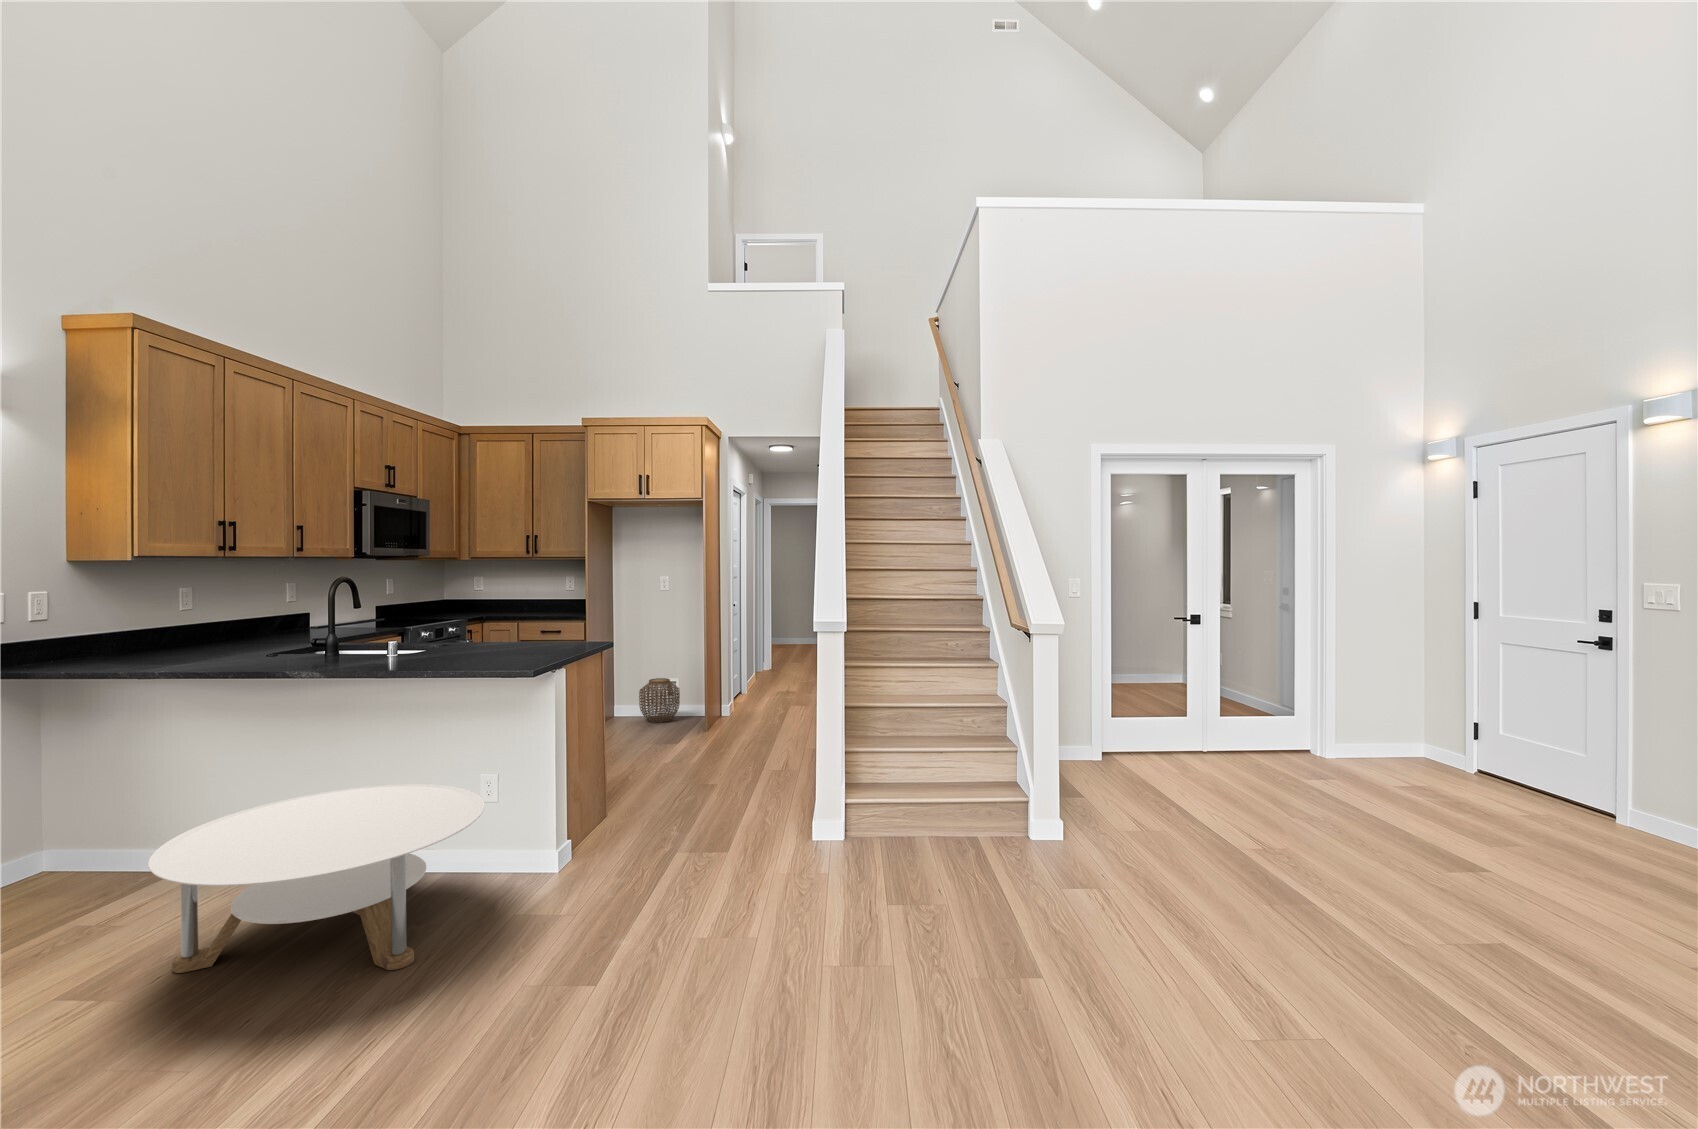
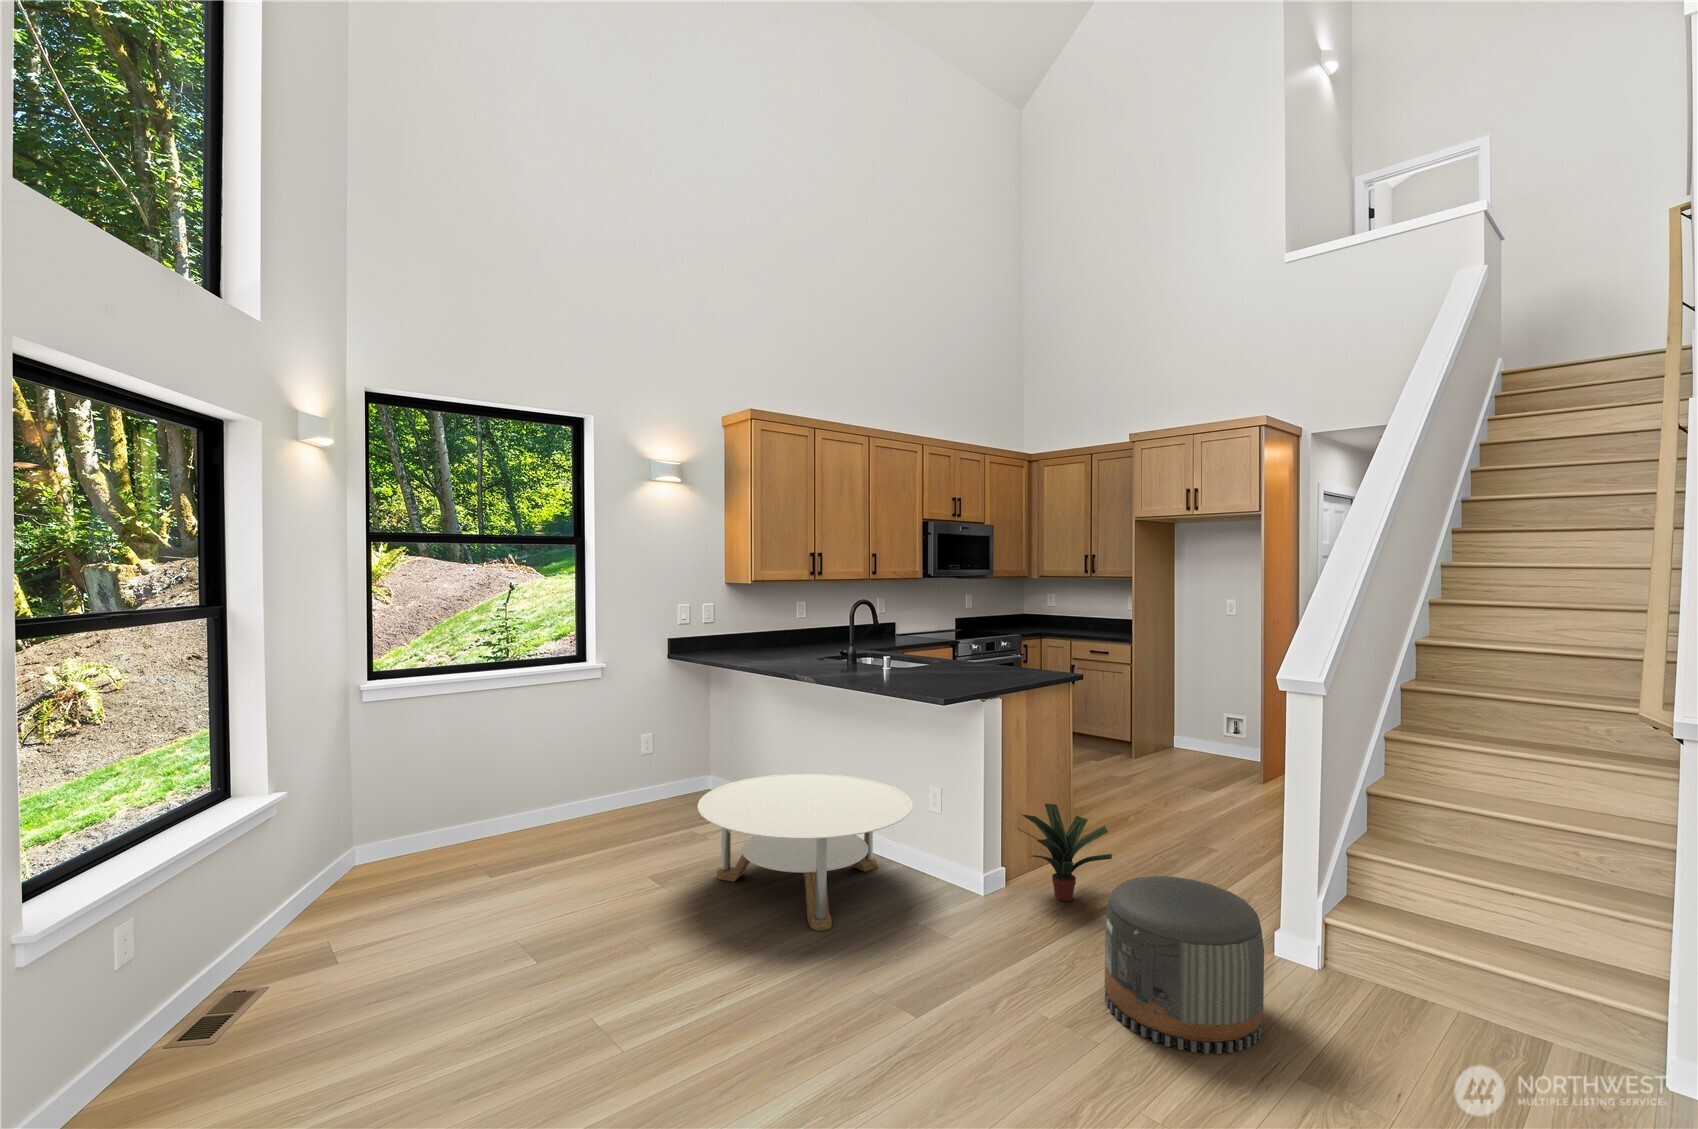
woven basket: present [639,678,680,722] -> none [1188,723,1238,775]
potted plant: none [585,761,674,849] -> present [1019,804,1112,901]
pouf: none [728,784,849,920] -> present [1105,876,1264,1054]

